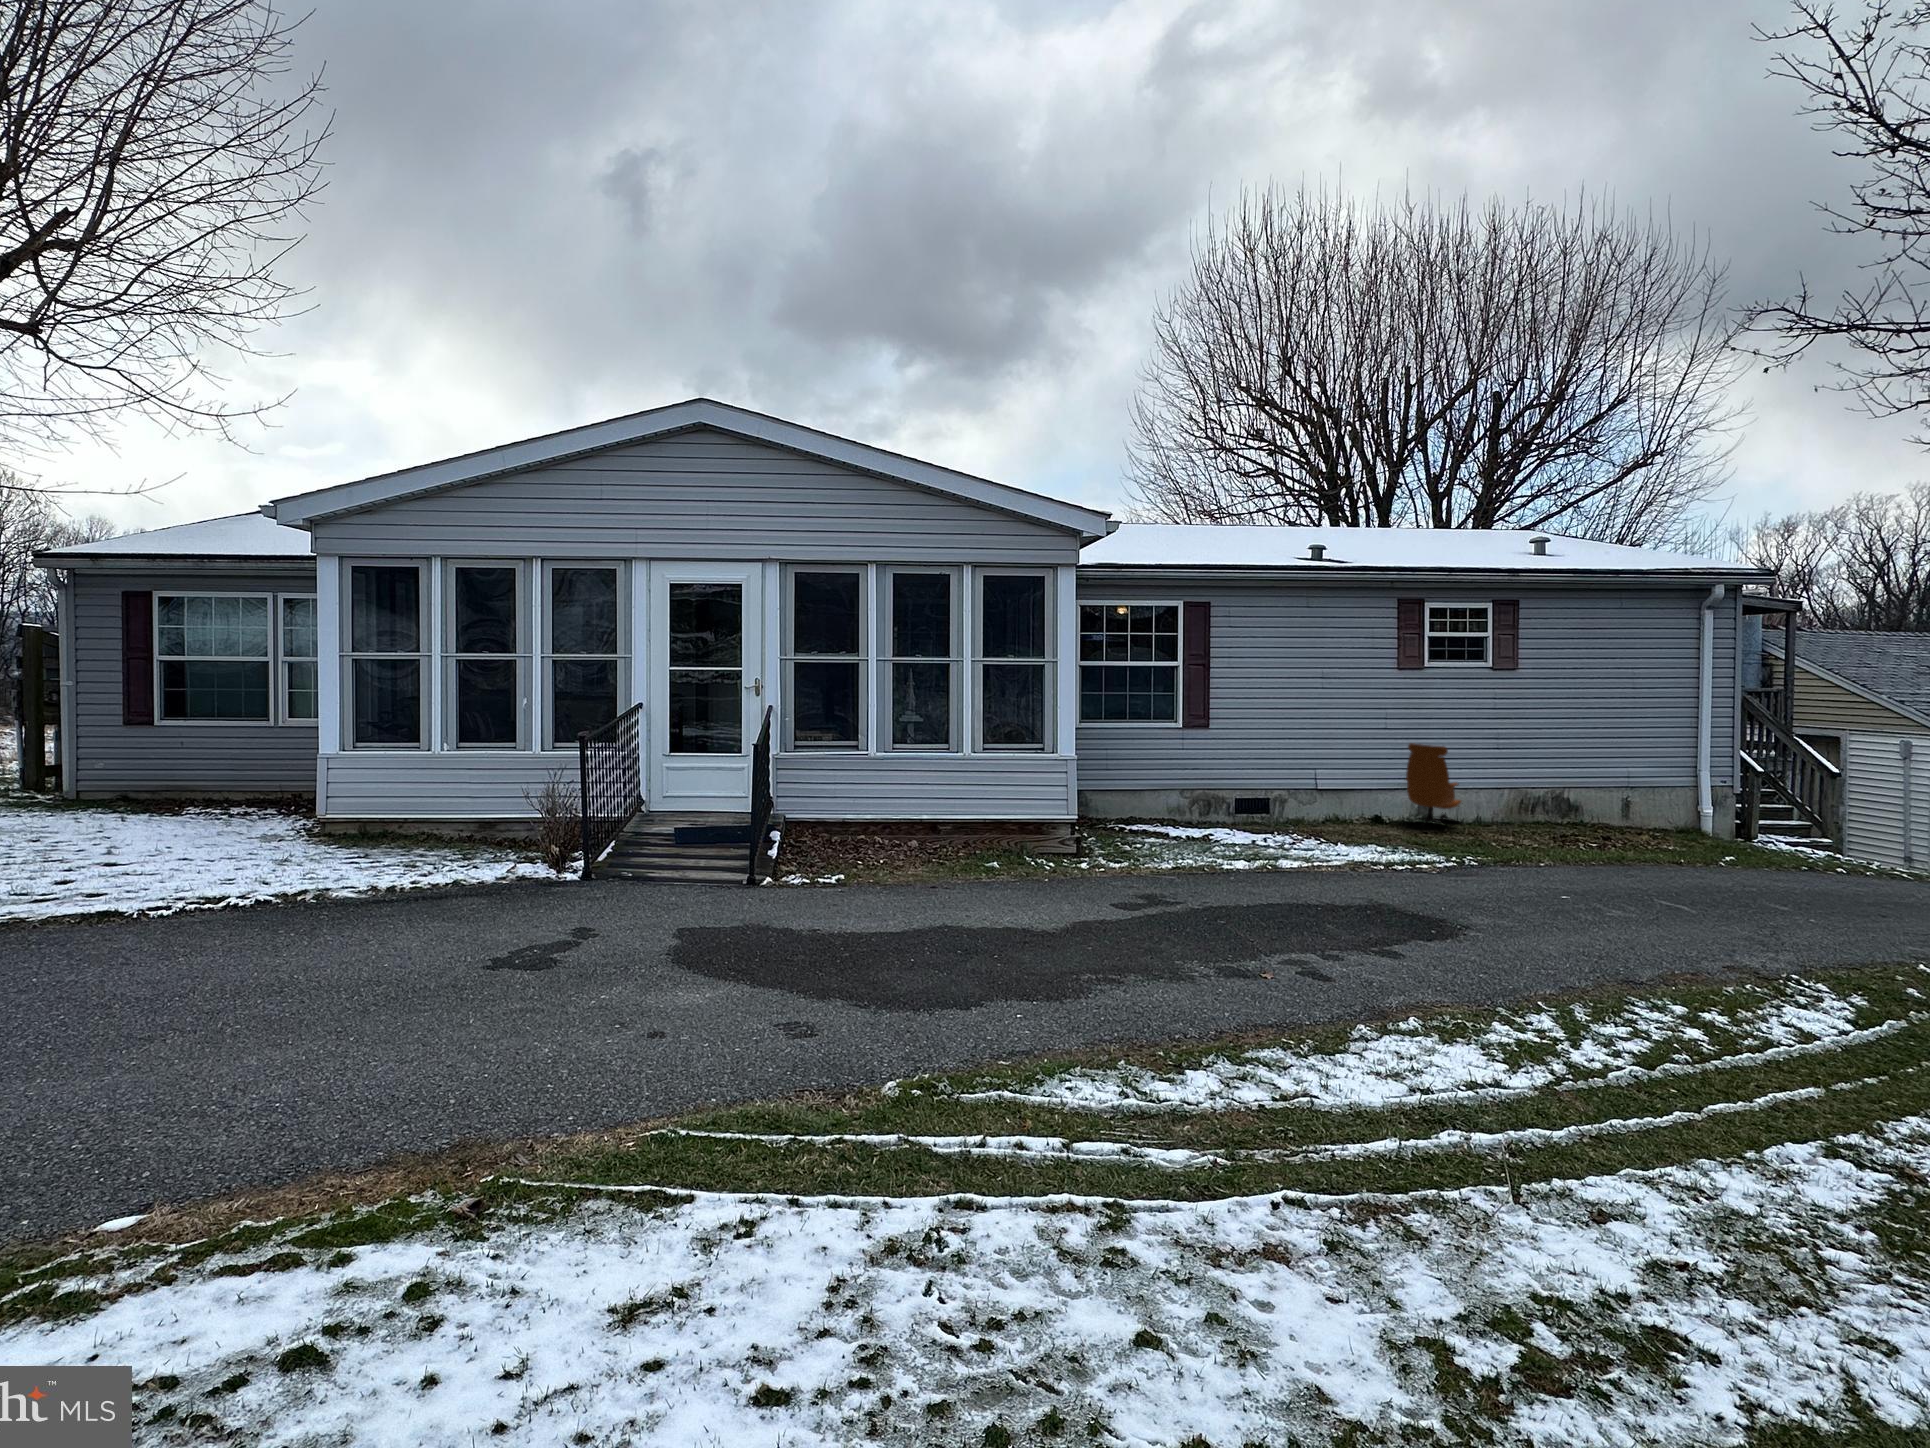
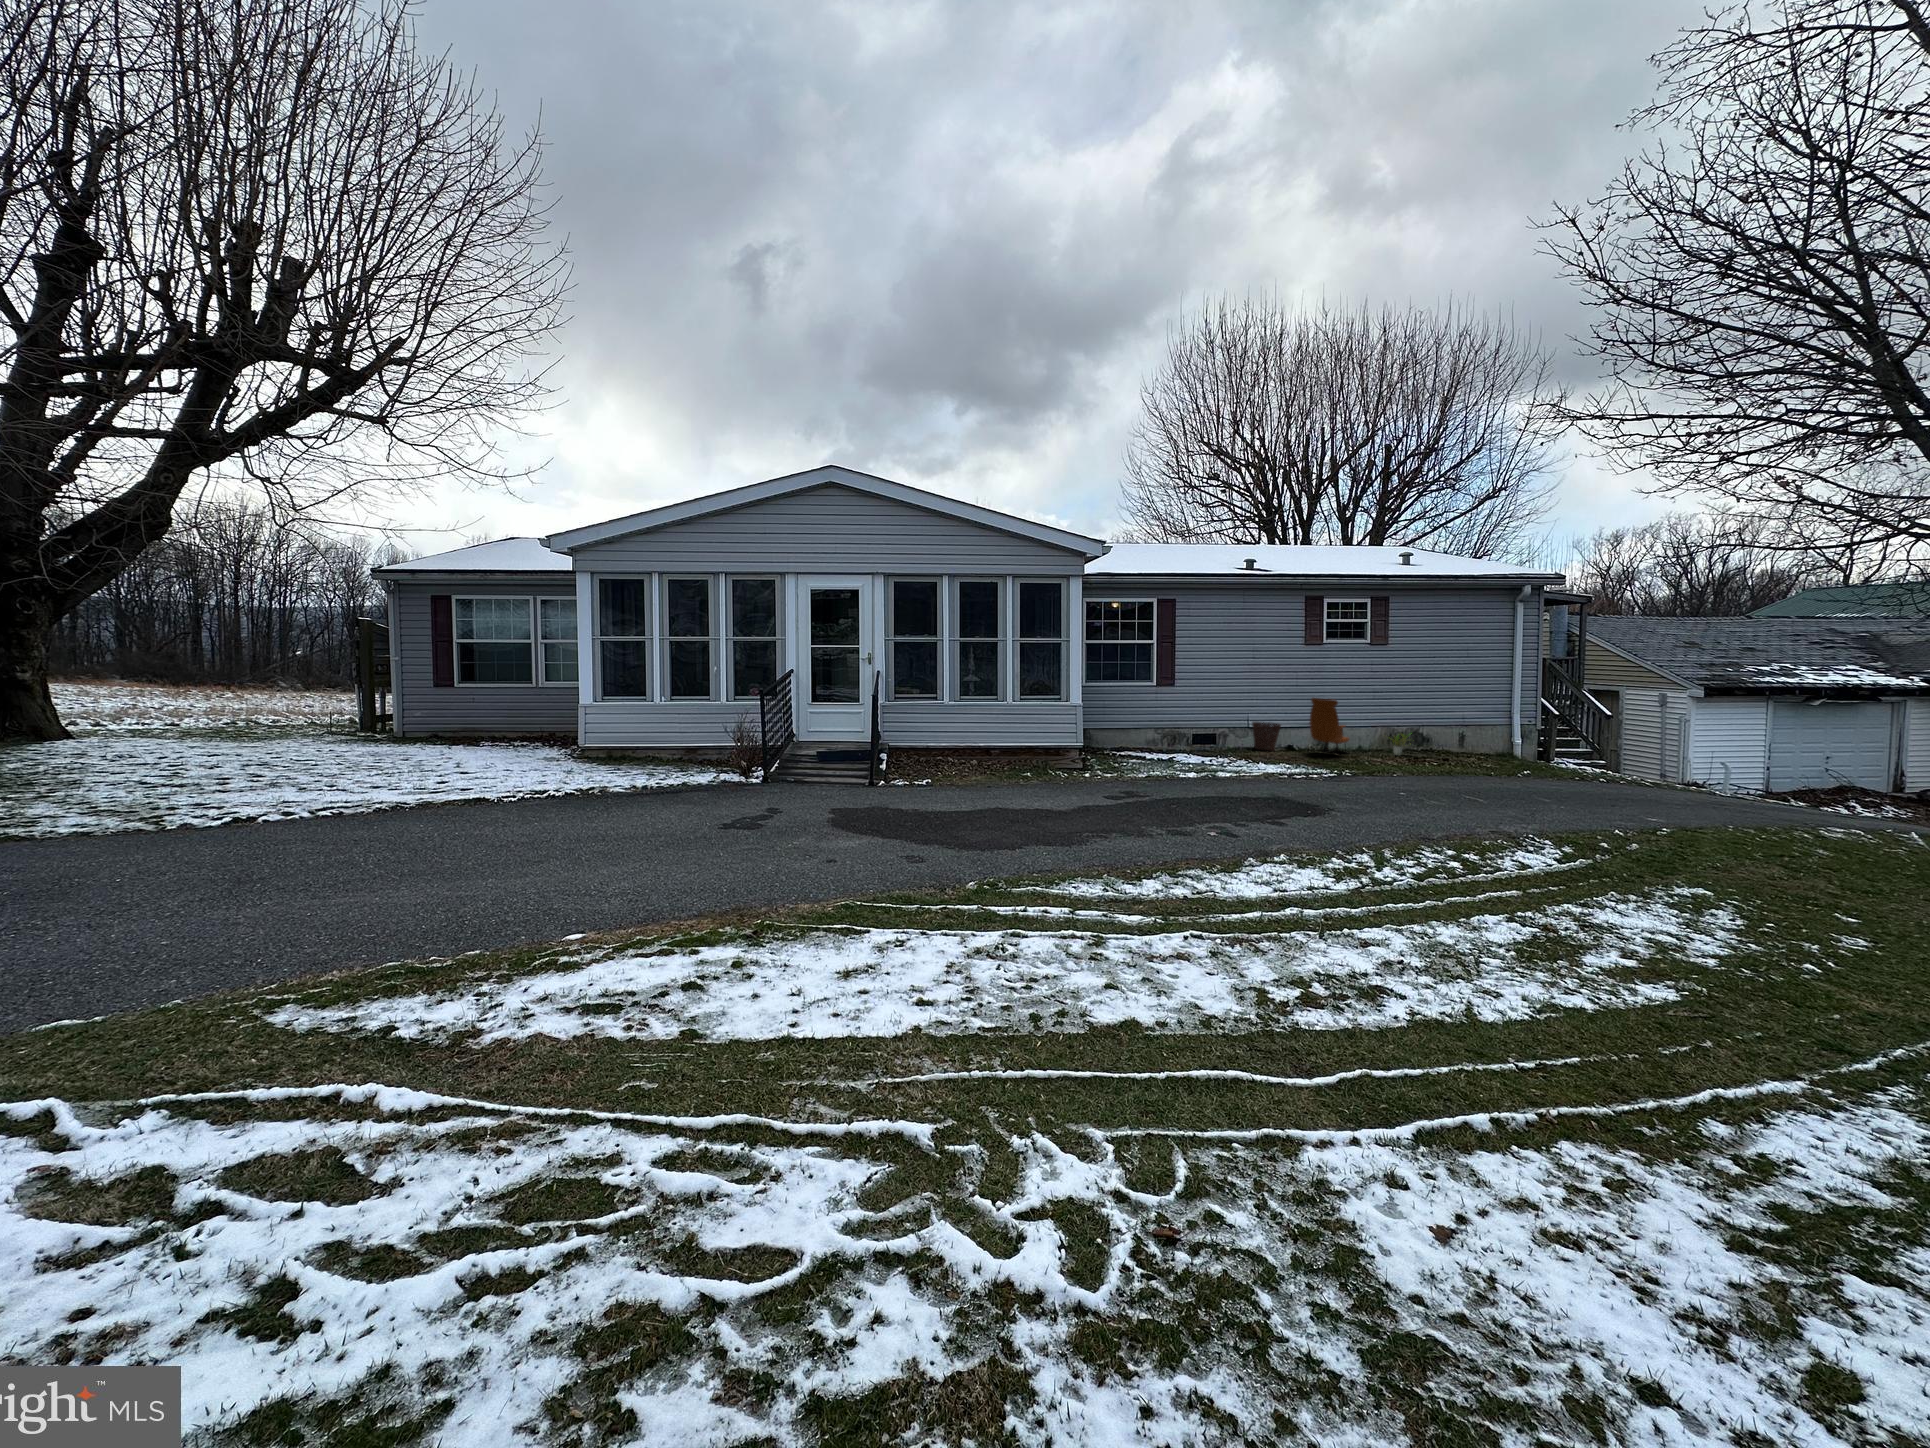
basket: none [1323,776,1365,819] -> present [1252,722,1281,750]
potted plant: none [1511,793,1556,826] -> present [1392,734,1414,756]

